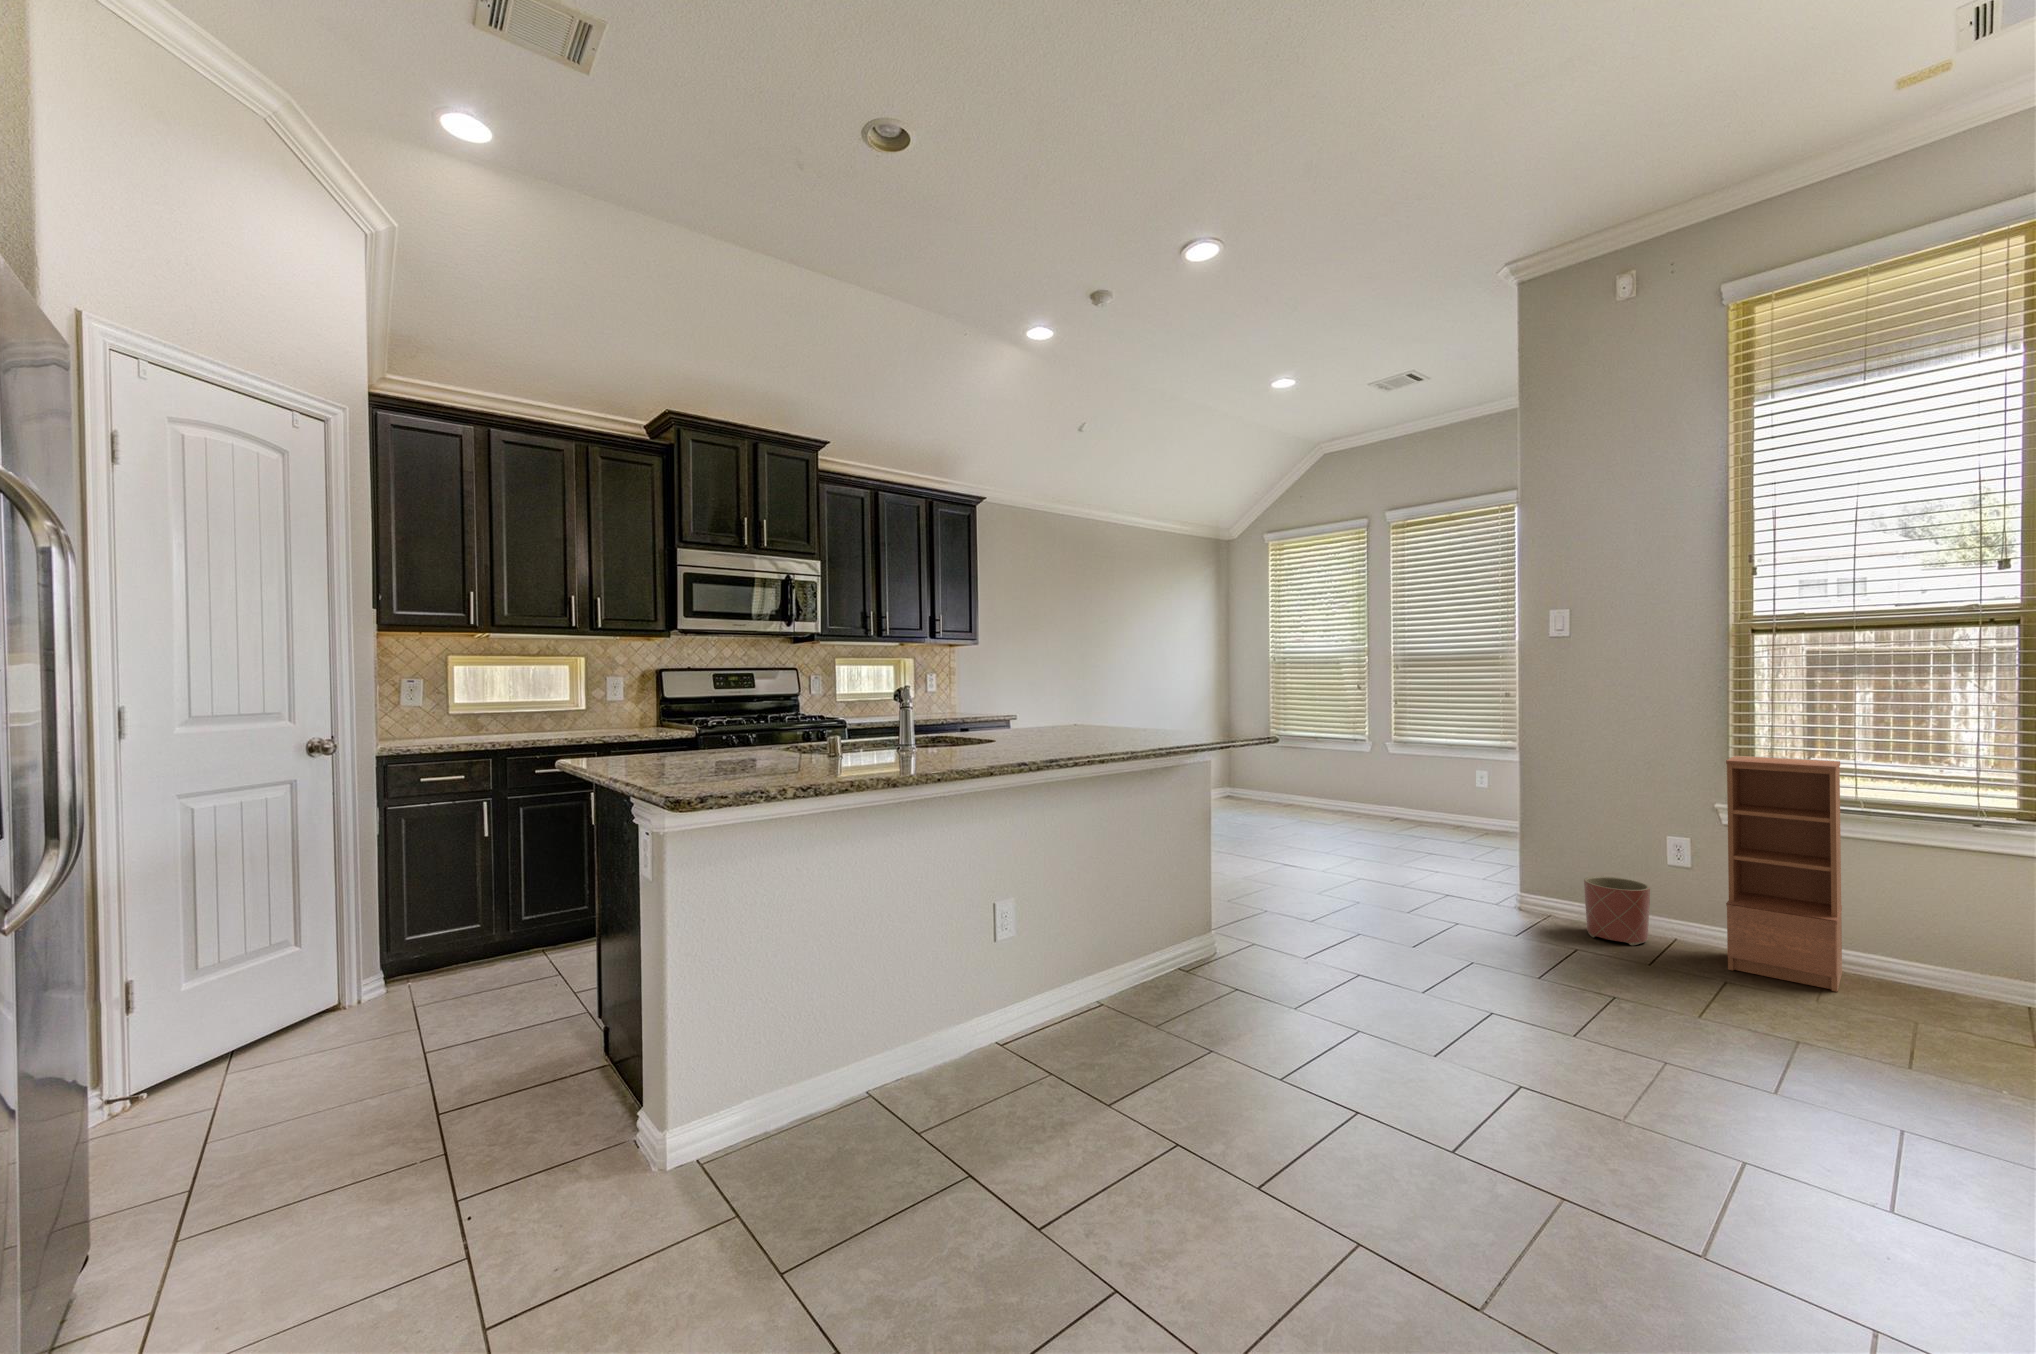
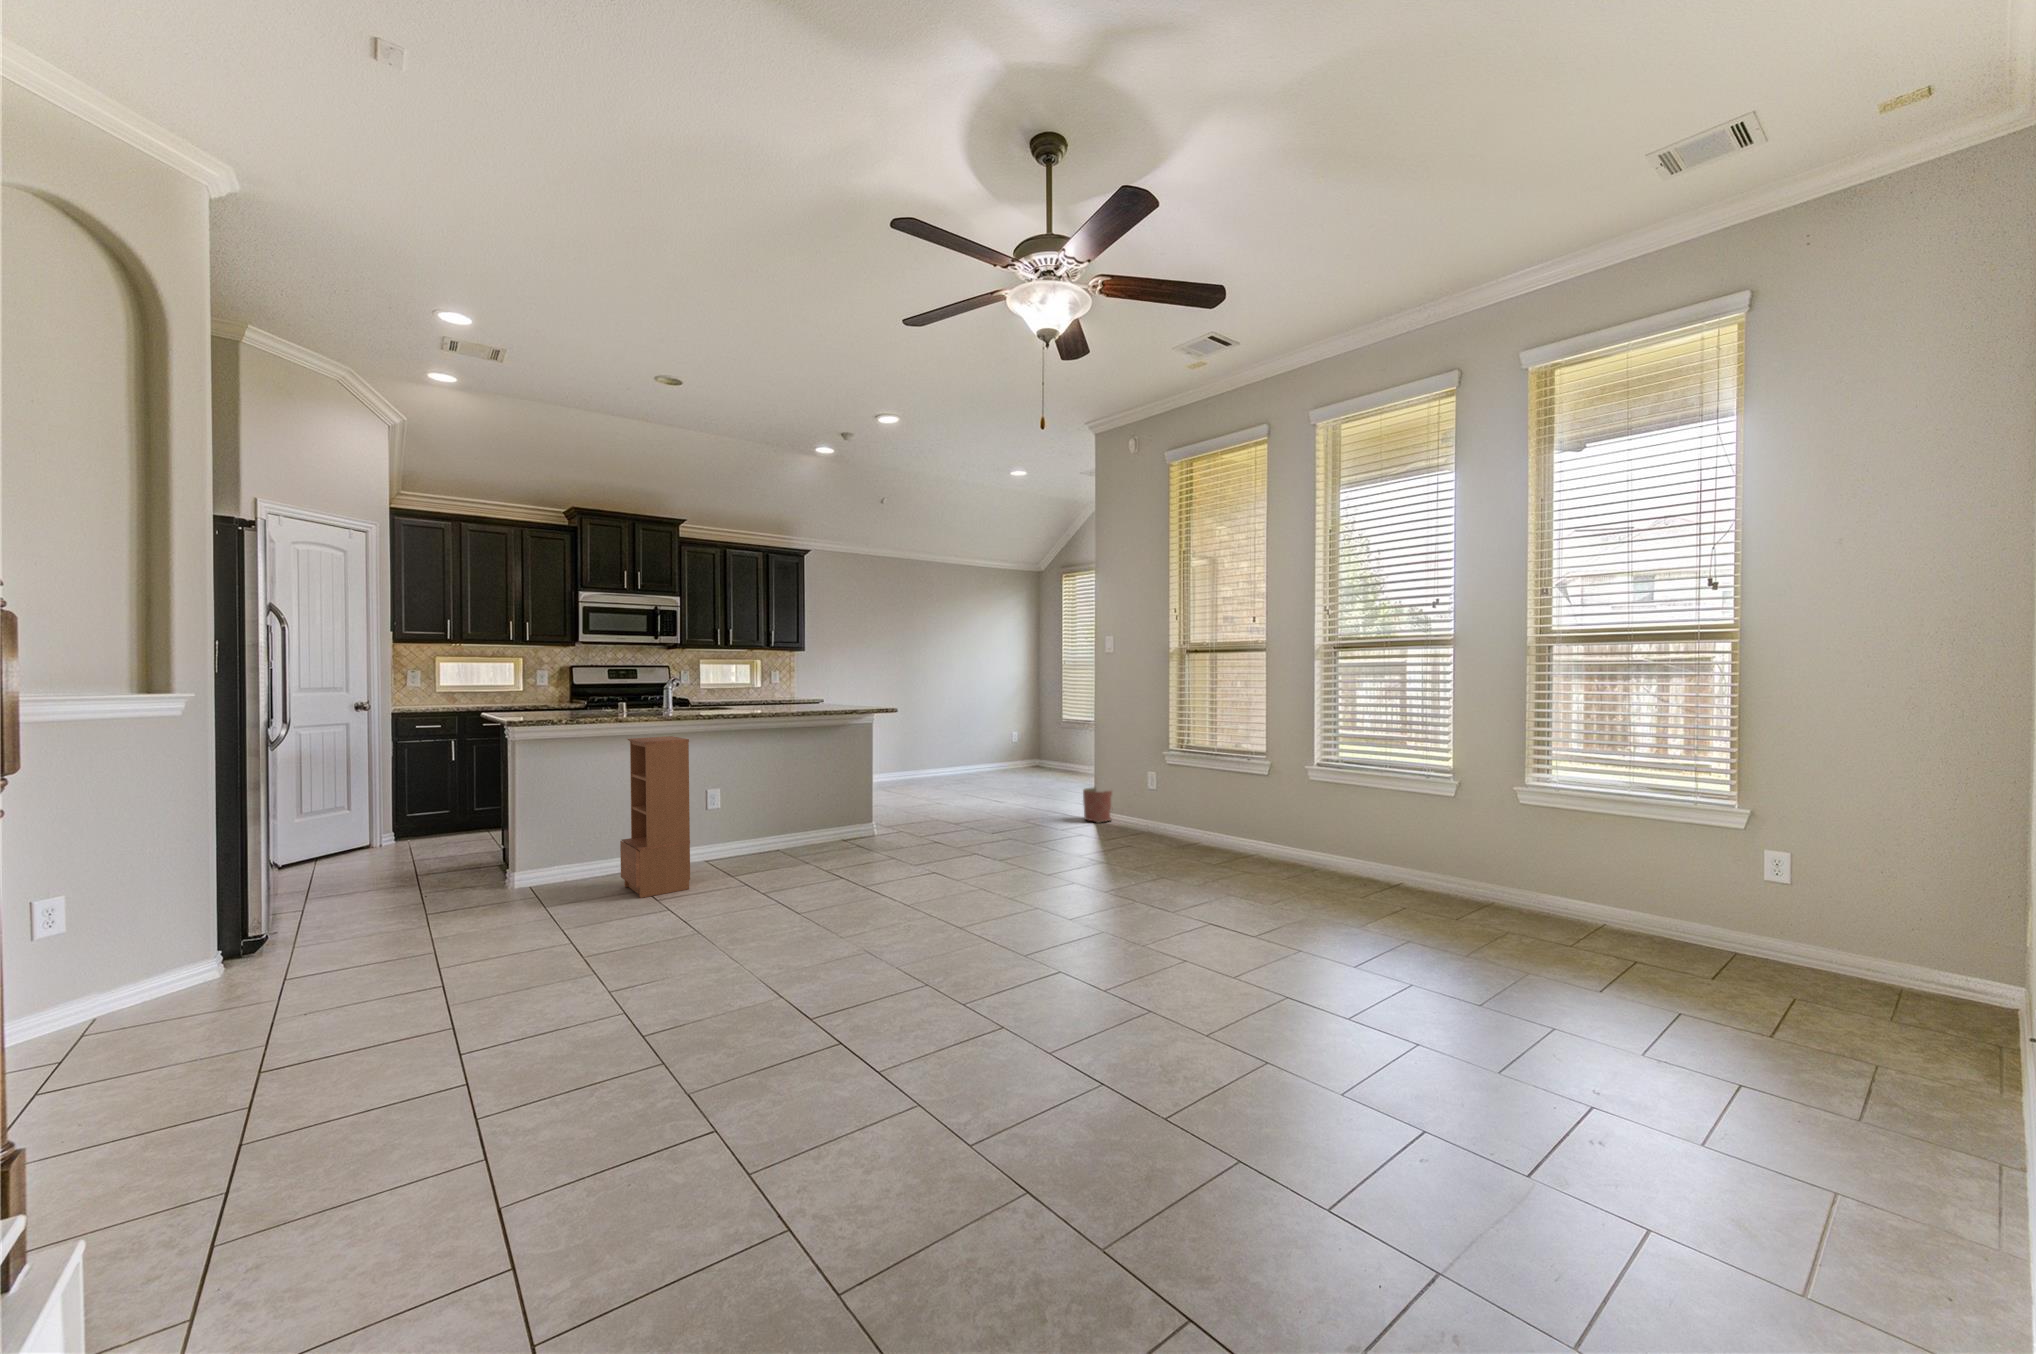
bookcase: present [1726,756,1842,992] -> present [620,736,690,898]

